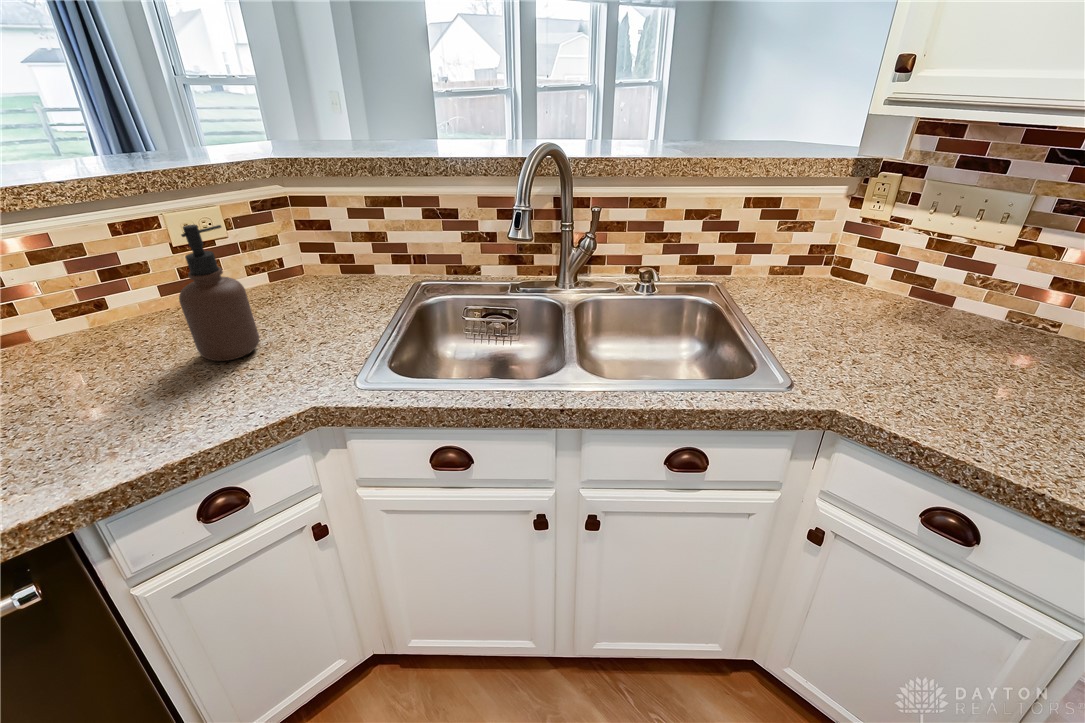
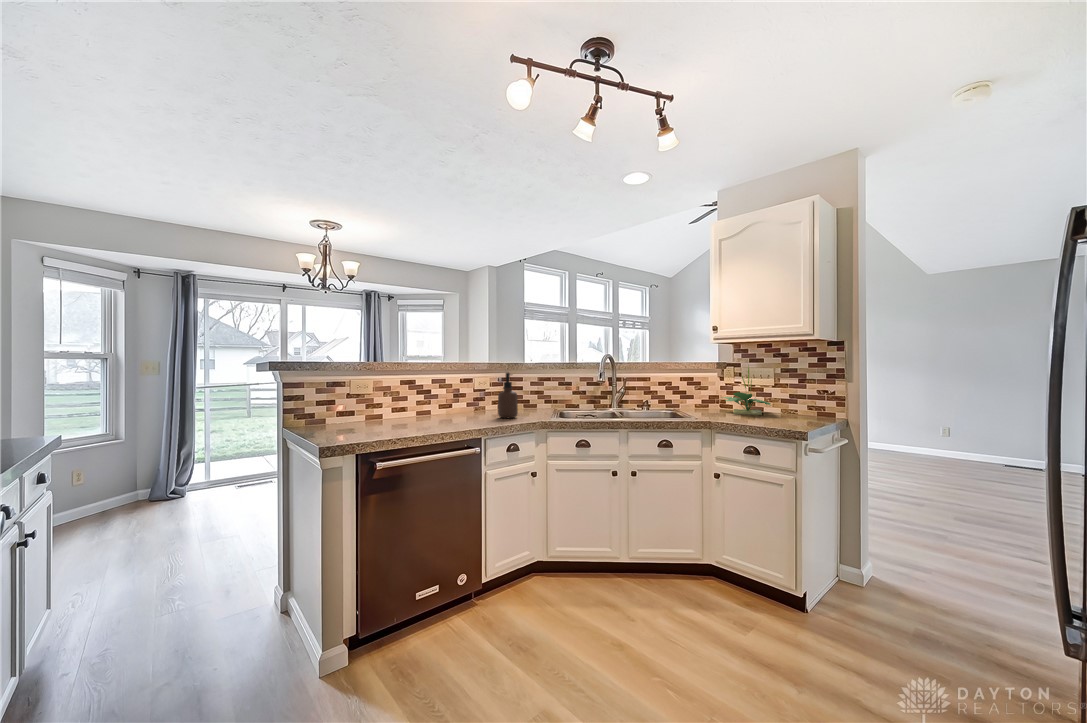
potted plant: none [831,179,998,333] -> present [724,368,771,415]

